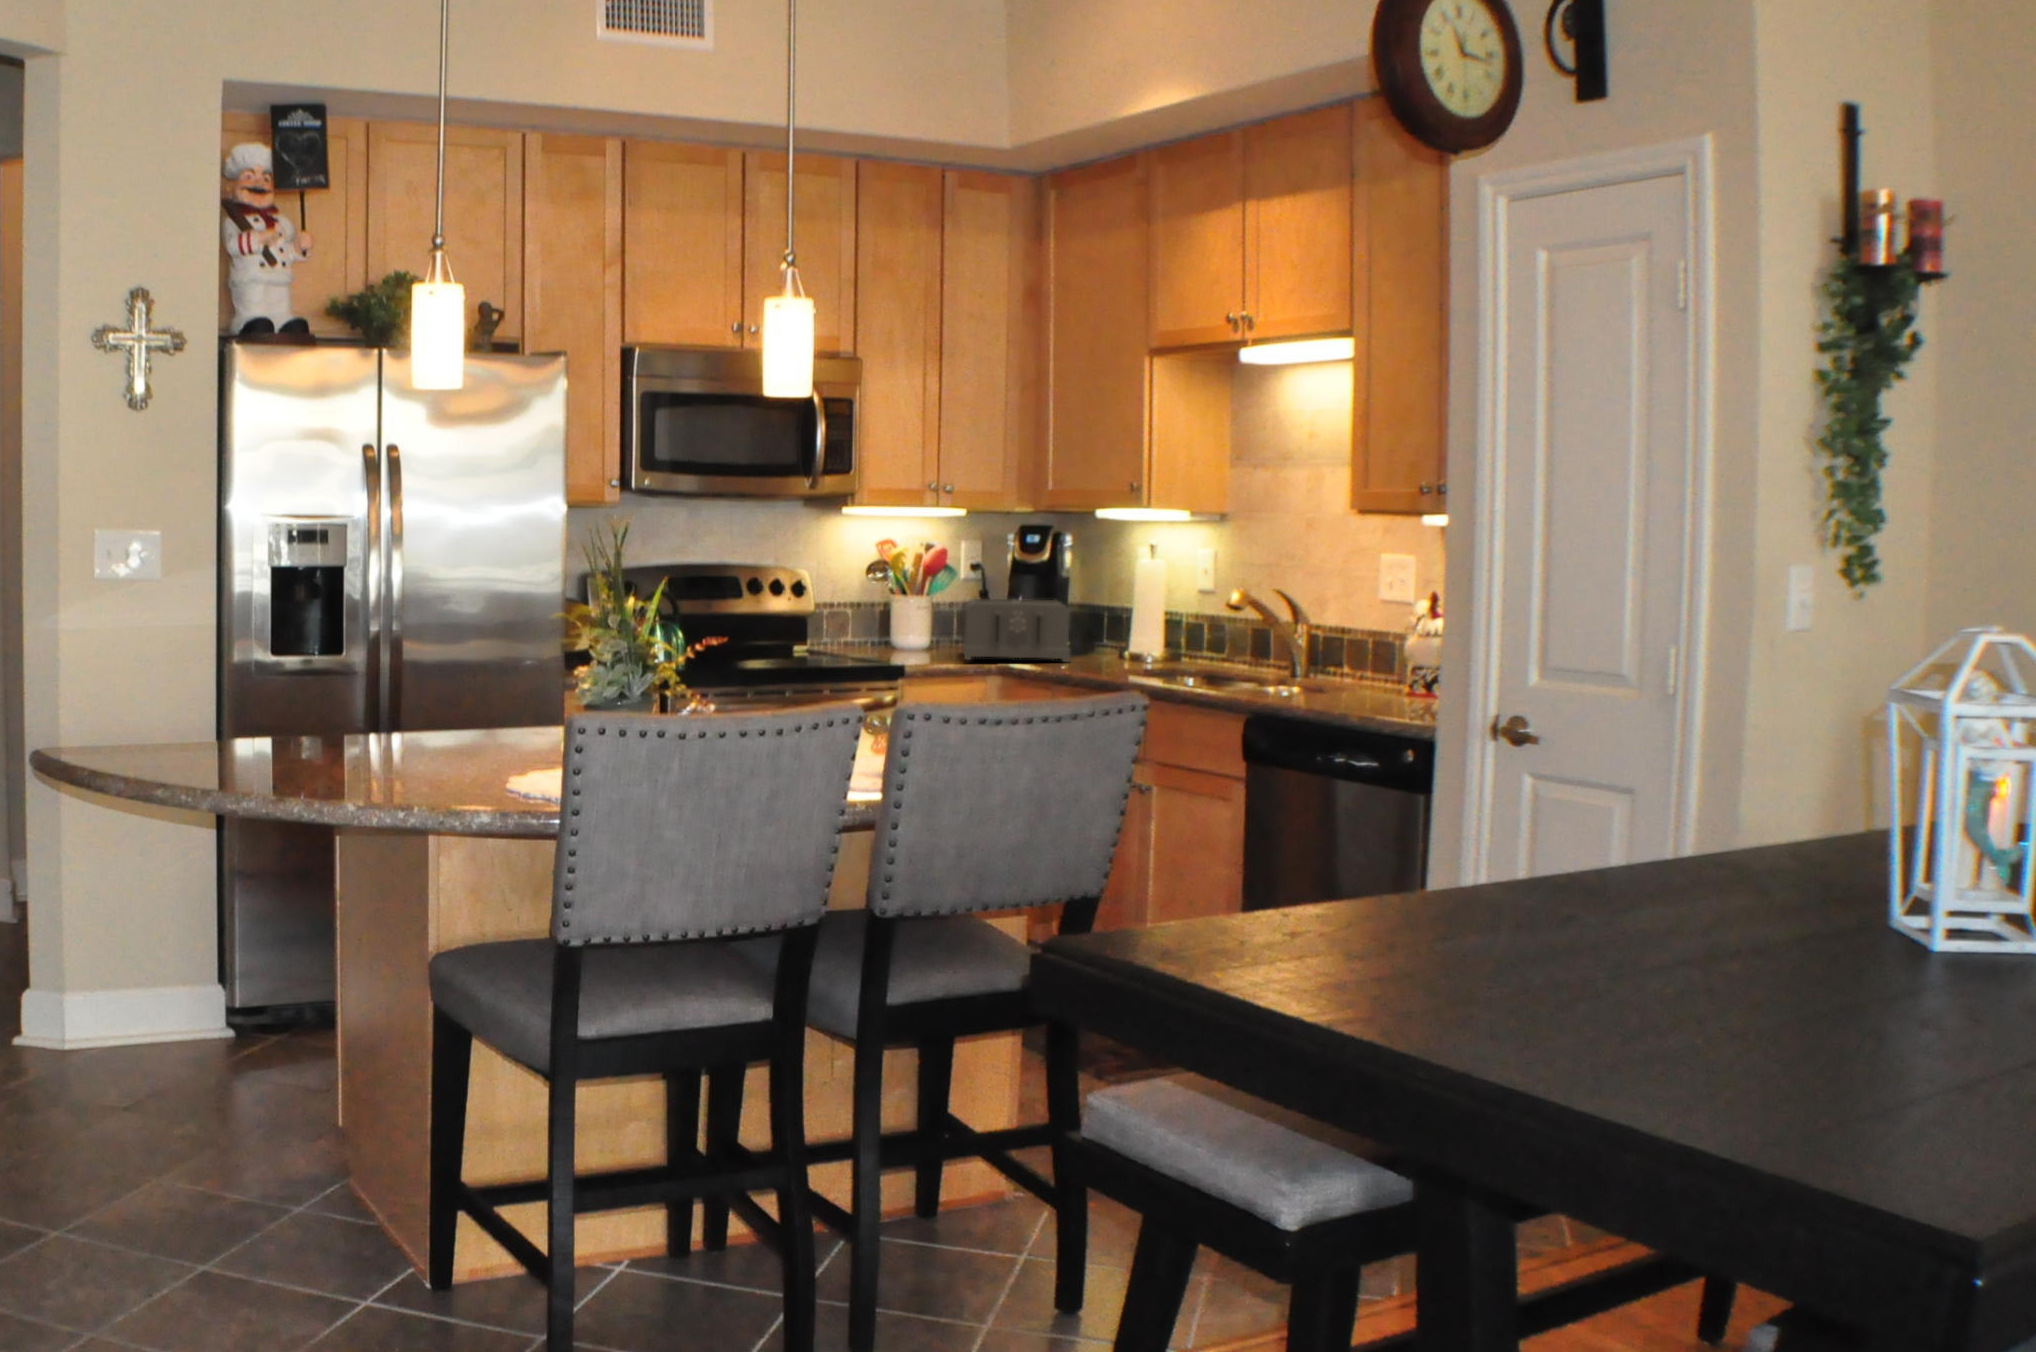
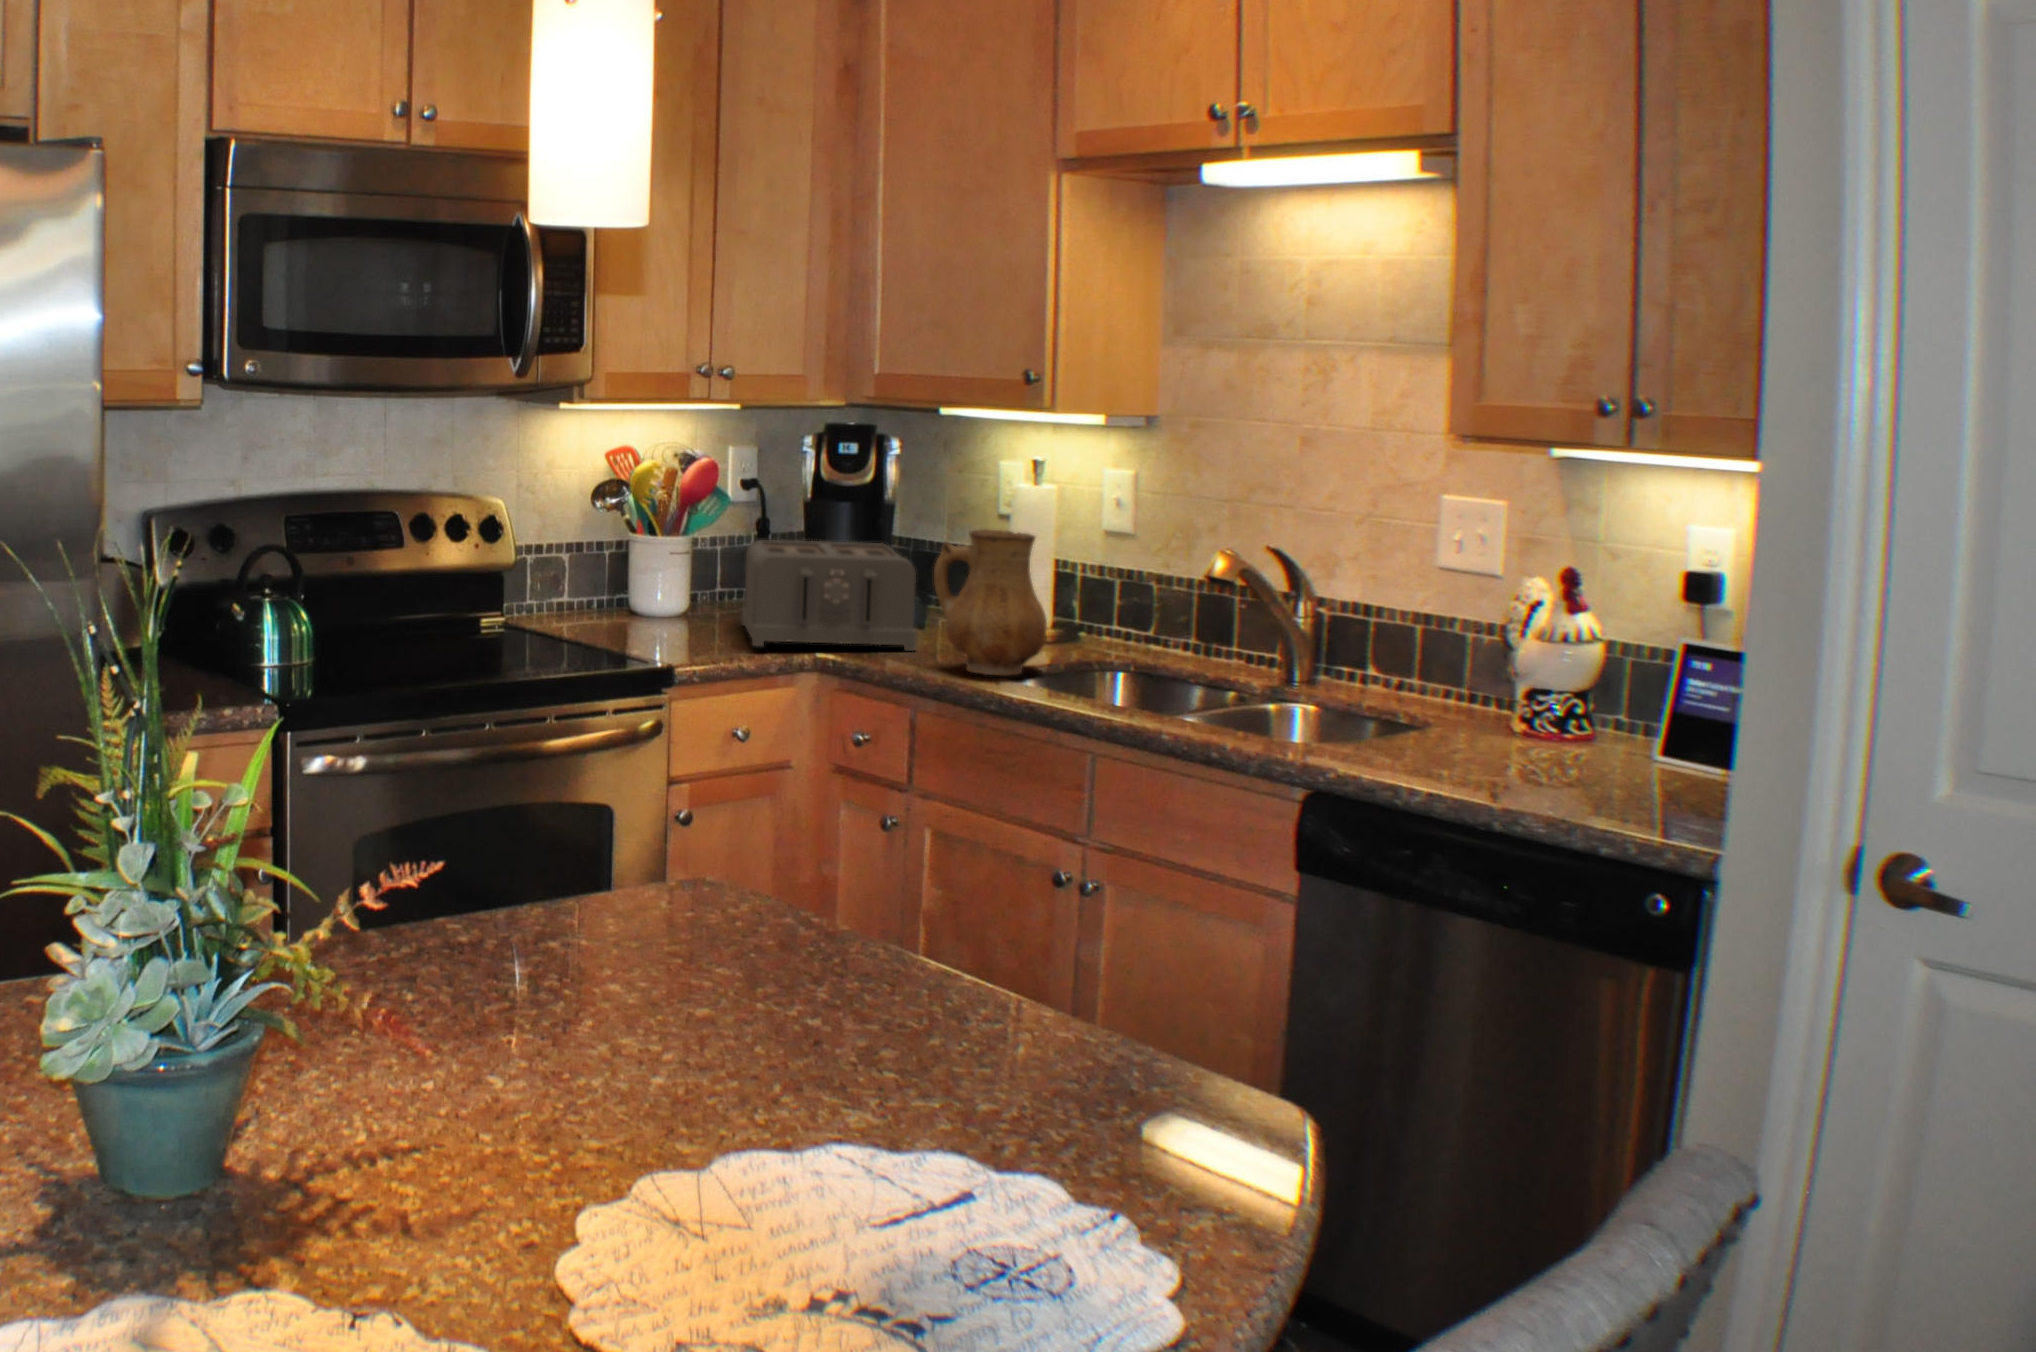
ceramic pitcher: none [1076,581,1149,671] -> present [934,530,1047,675]

